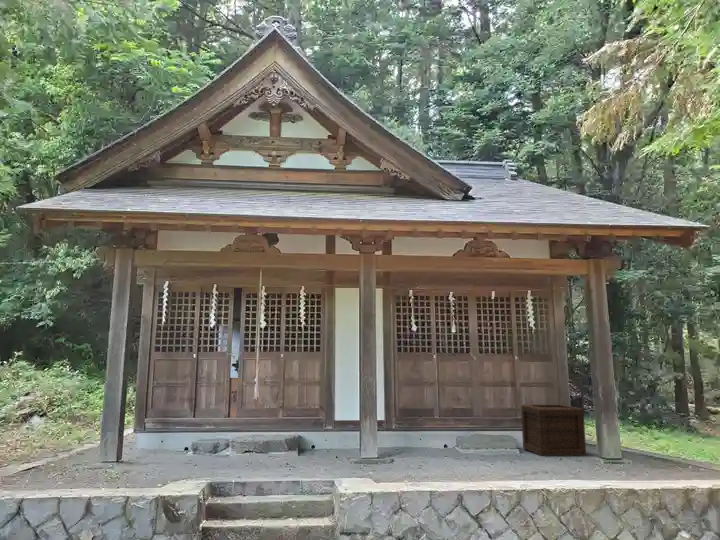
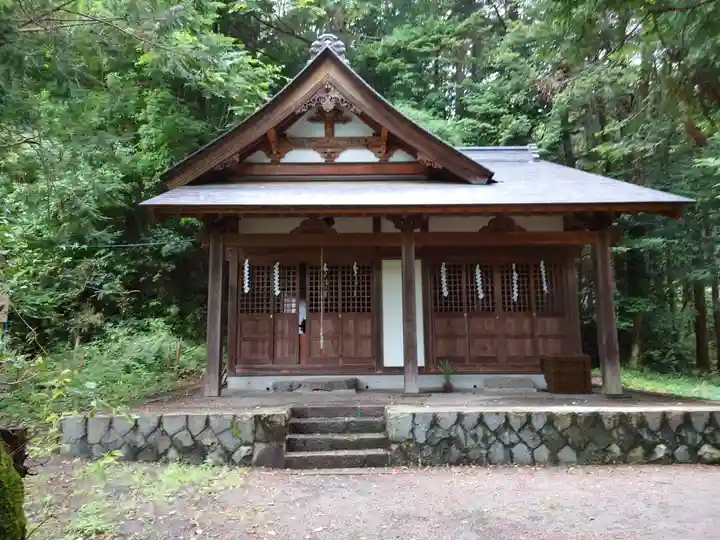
decorative plant: none [391,413,432,454] -> present [442,365,453,392]

